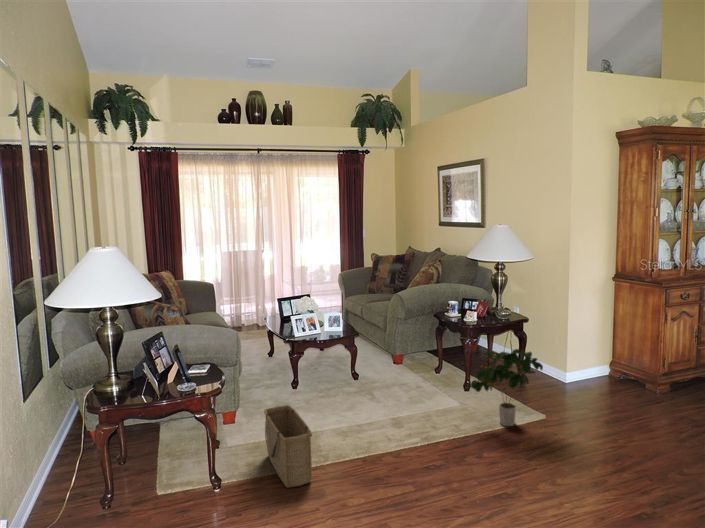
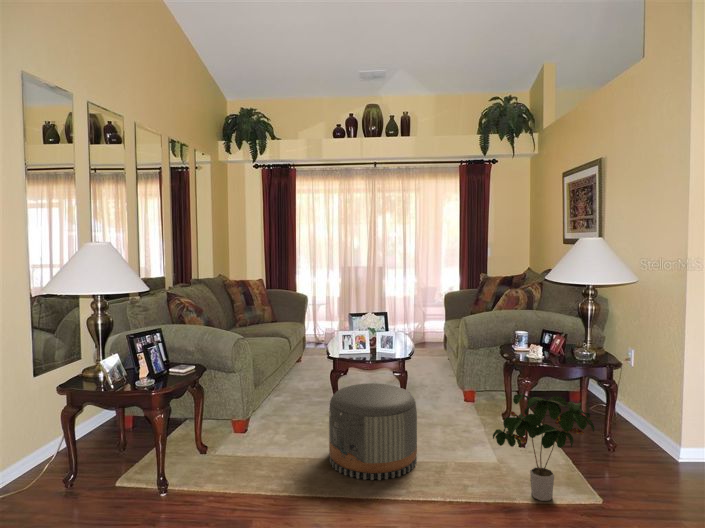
pouf: none [331,359,407,440] -> present [329,383,417,480]
basket: present [264,405,312,487] -> none [217,419,267,509]

